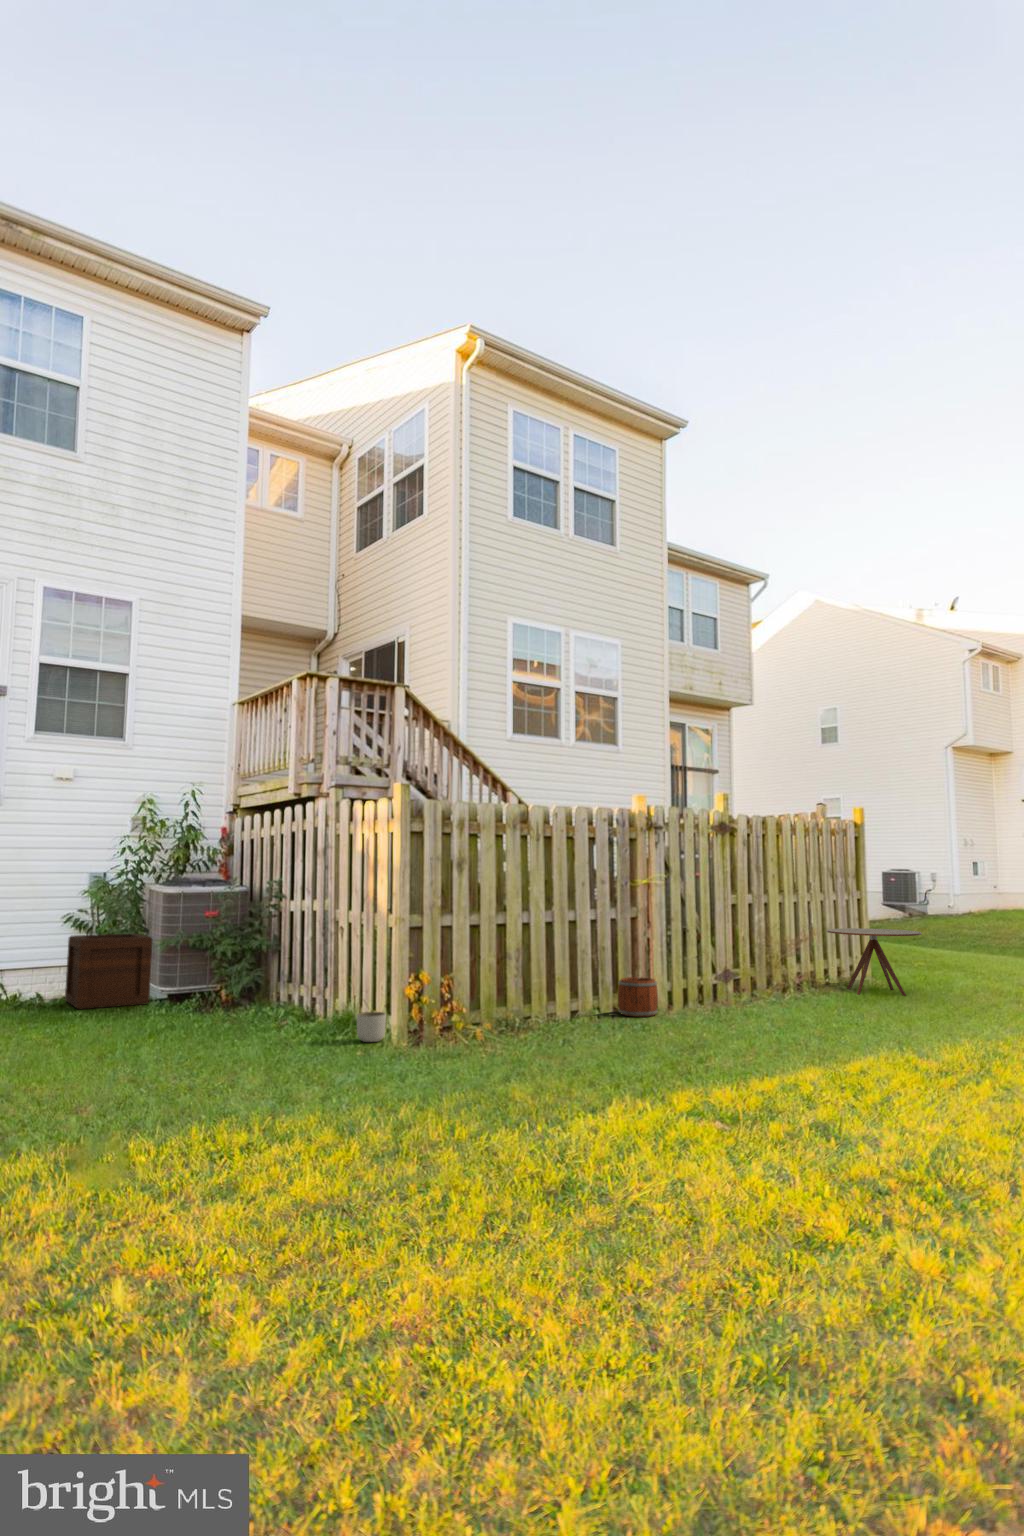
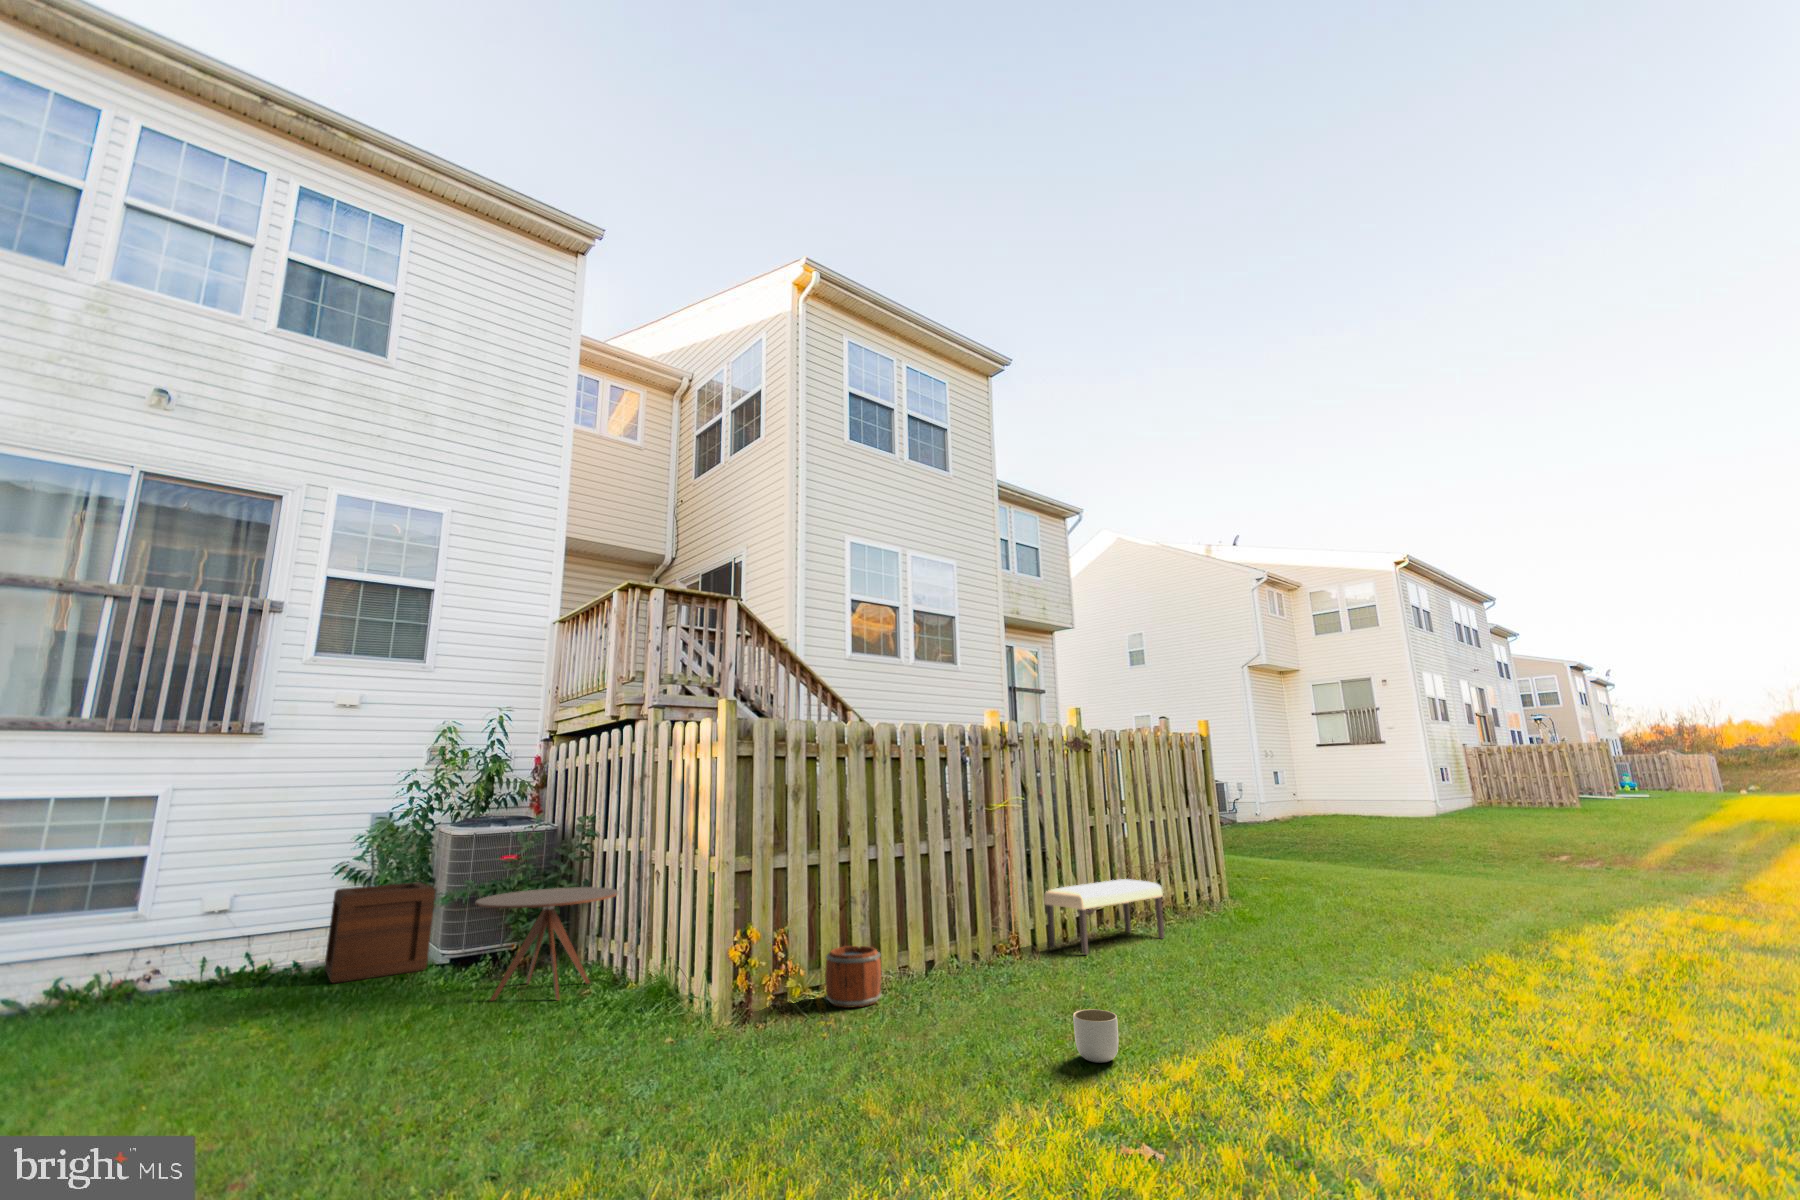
round table: present [827,928,922,996] -> present [476,887,618,1001]
bench: none [680,953,792,1013] -> present [1044,879,1165,955]
bucket: present [618,977,658,1017] -> present [825,946,882,1008]
planter: present [357,1012,386,1042] -> present [1073,1009,1118,1063]

